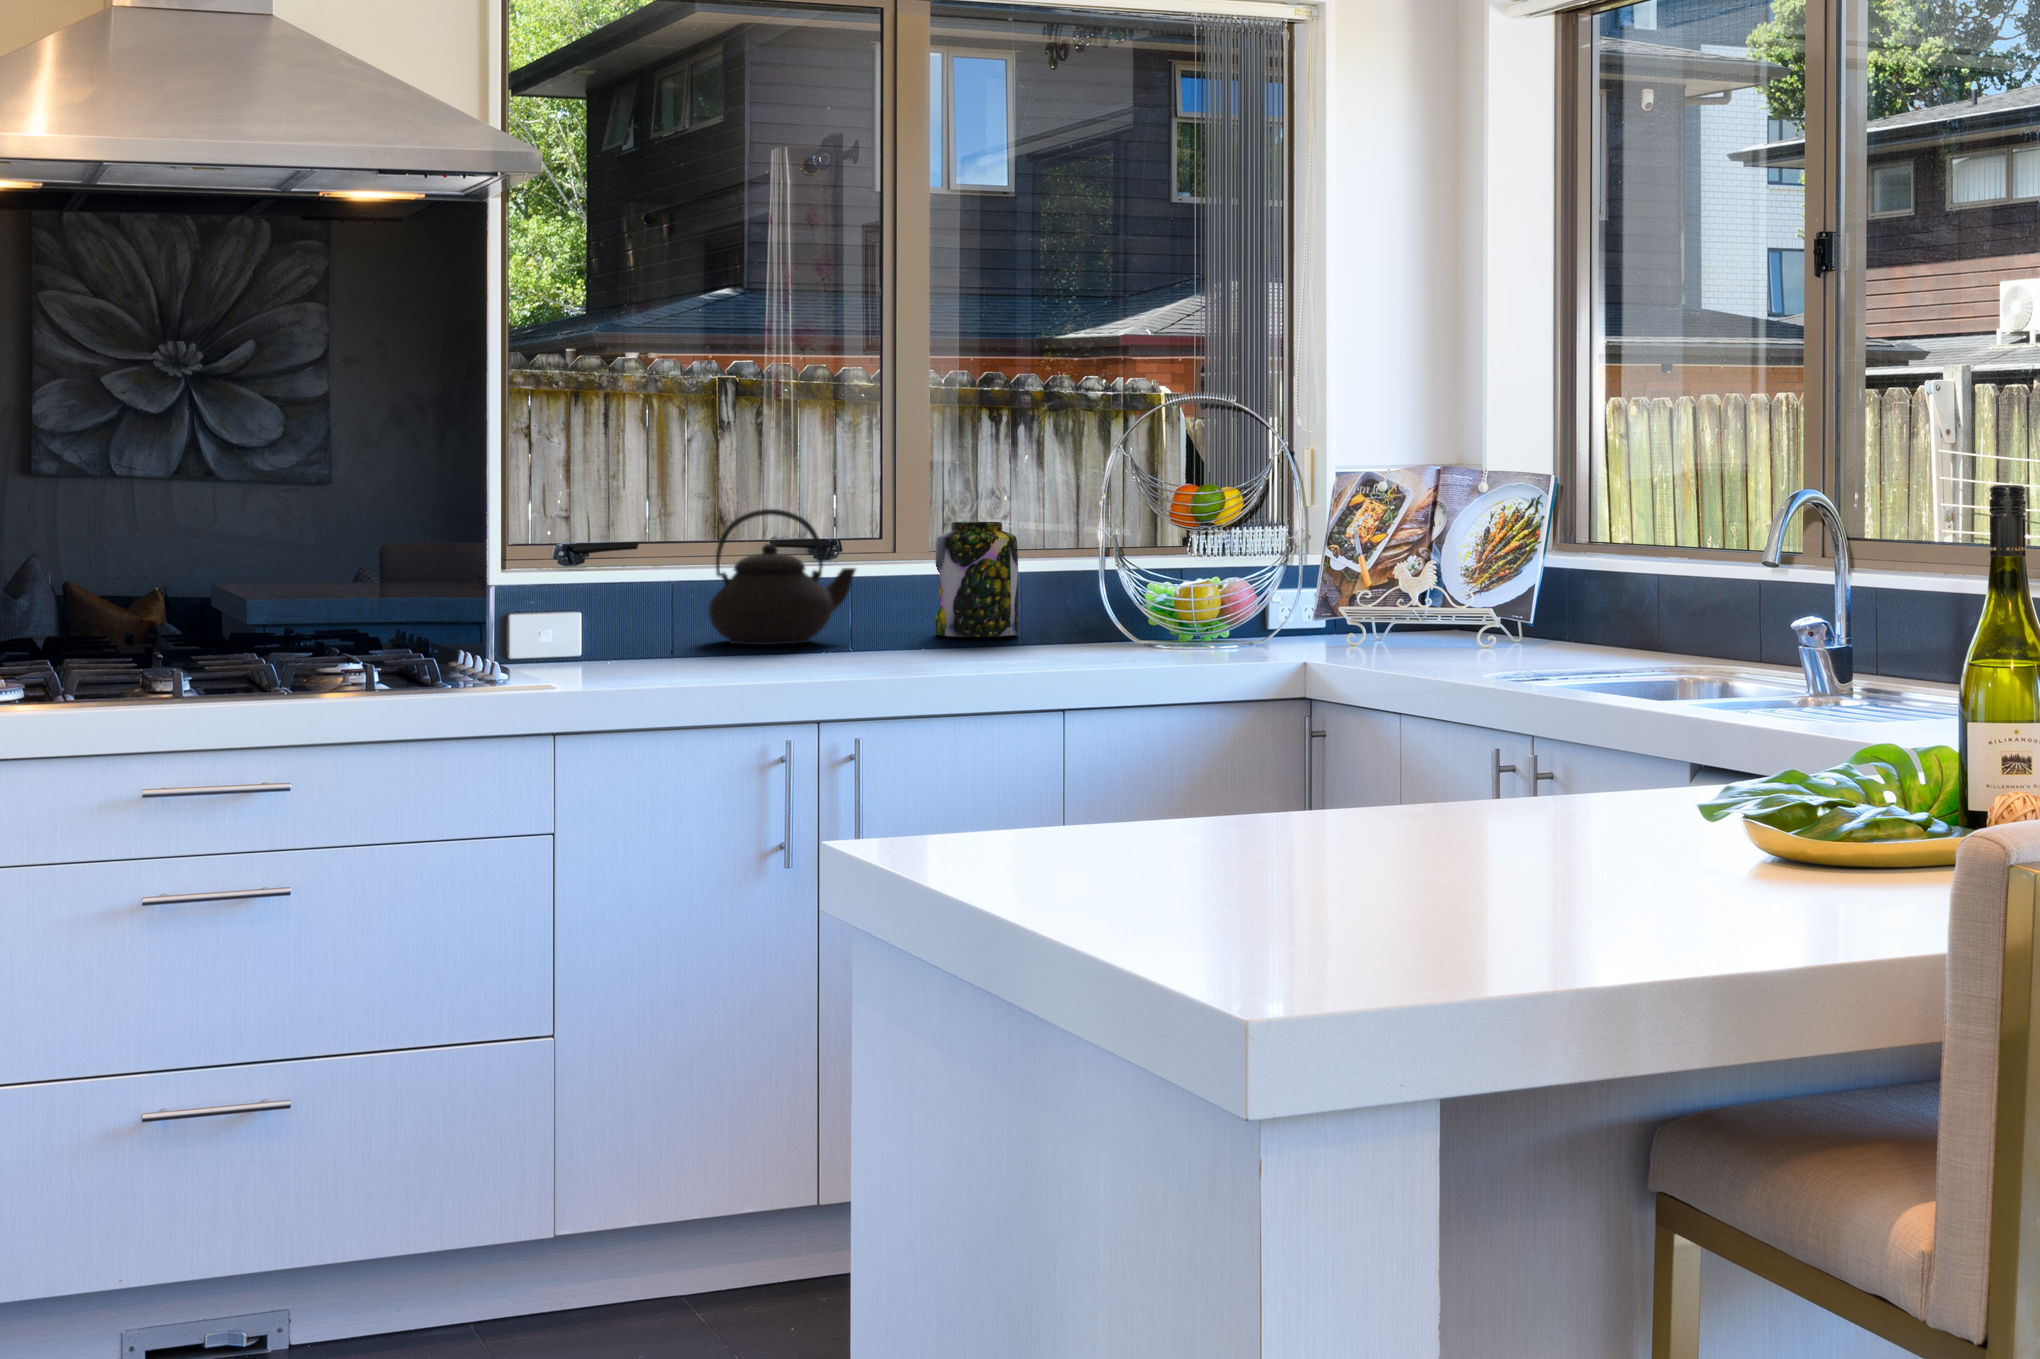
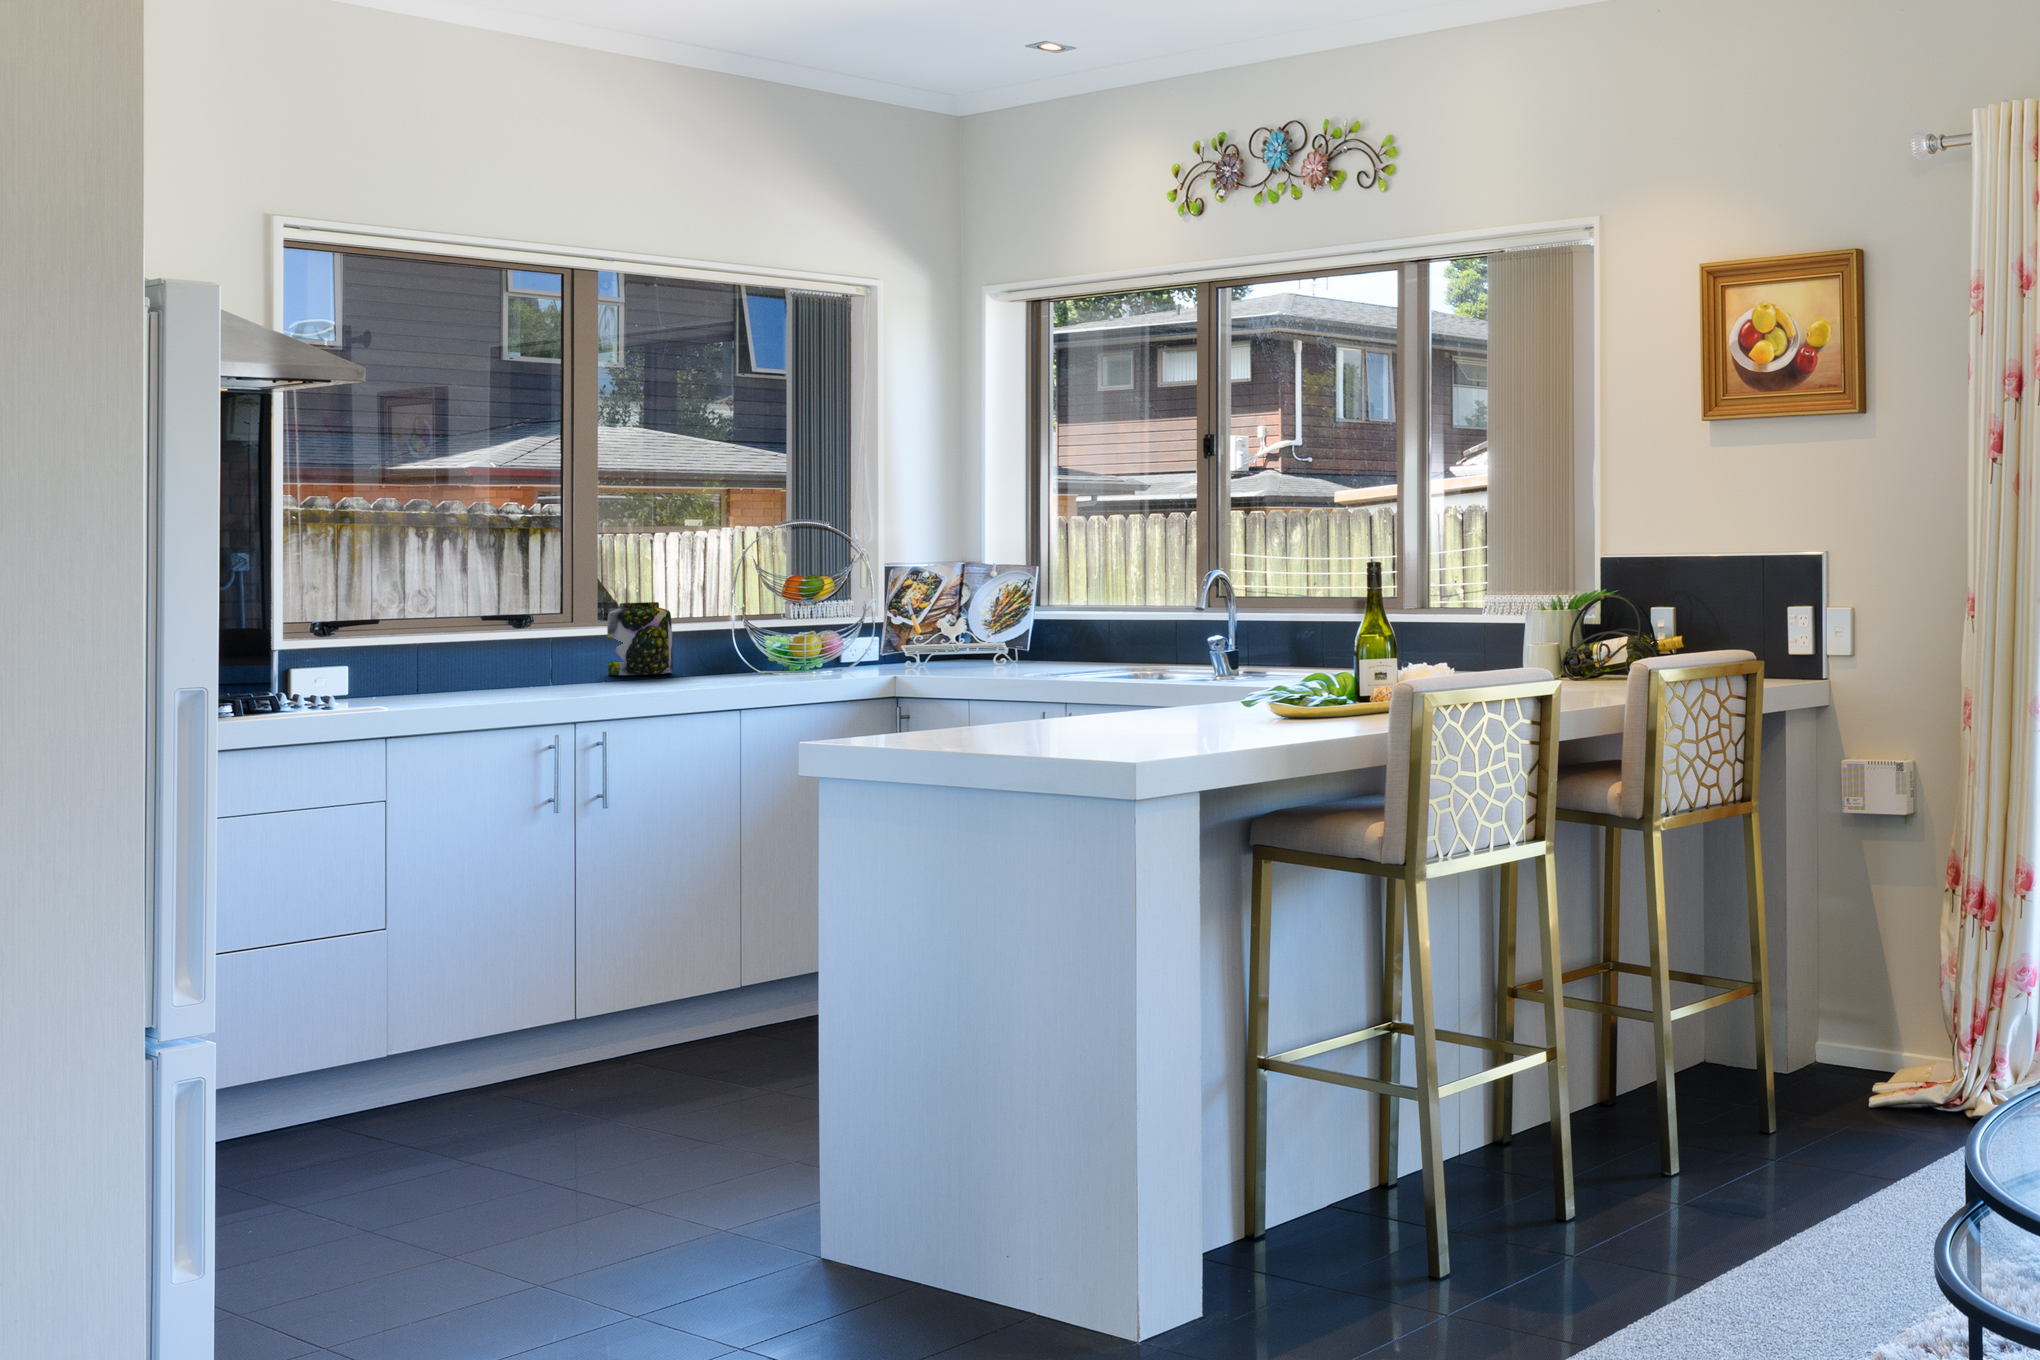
teapot: present [709,509,856,645] -> none [436,598,552,686]

